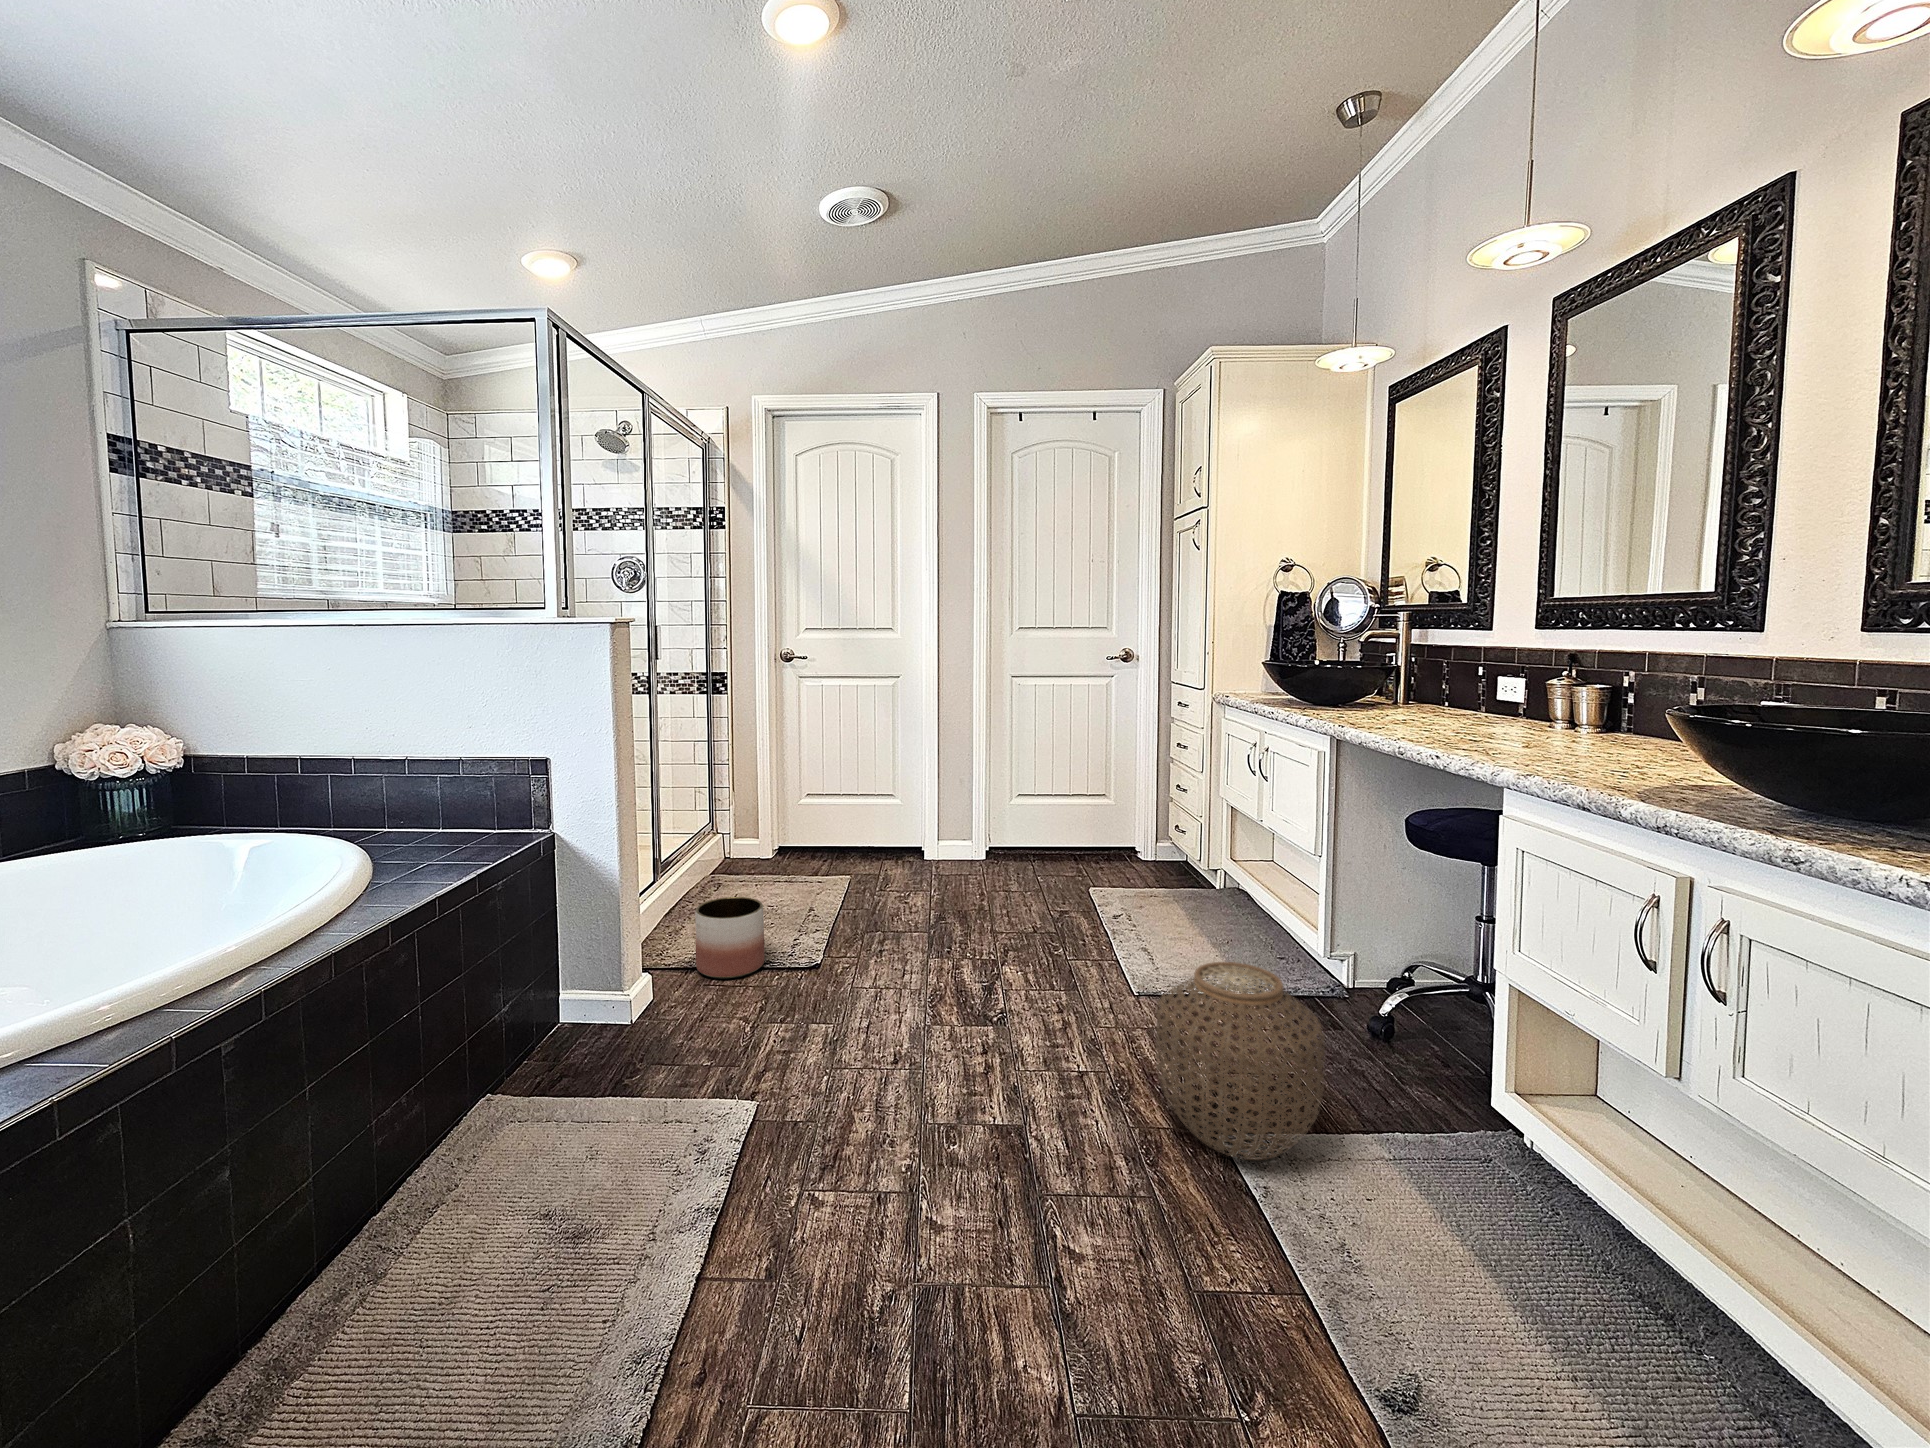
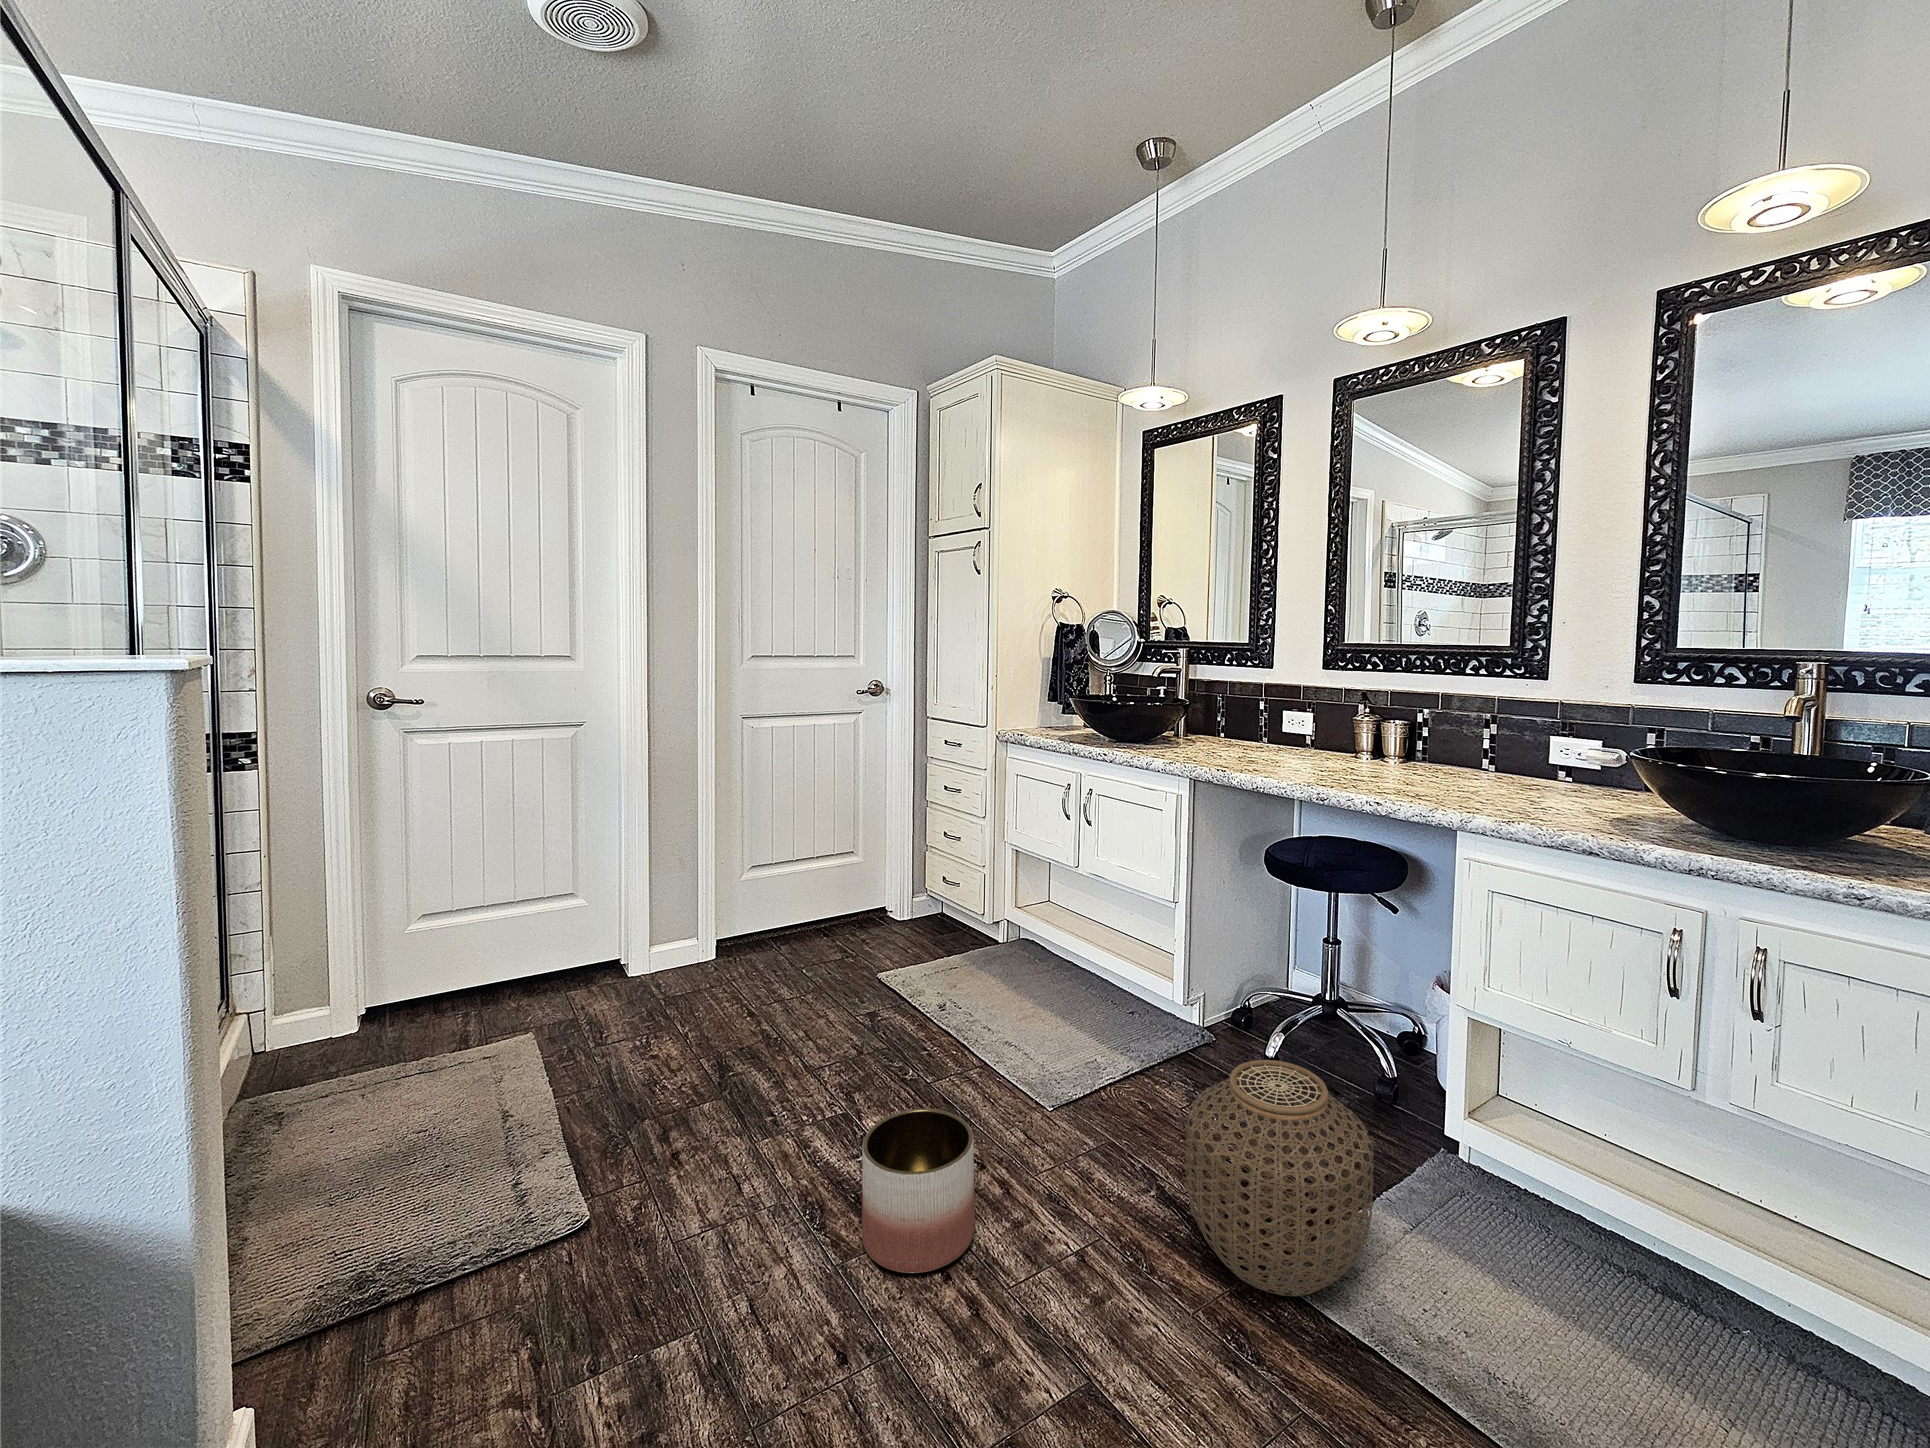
planter: present [695,897,765,978] -> present [862,1109,975,1273]

